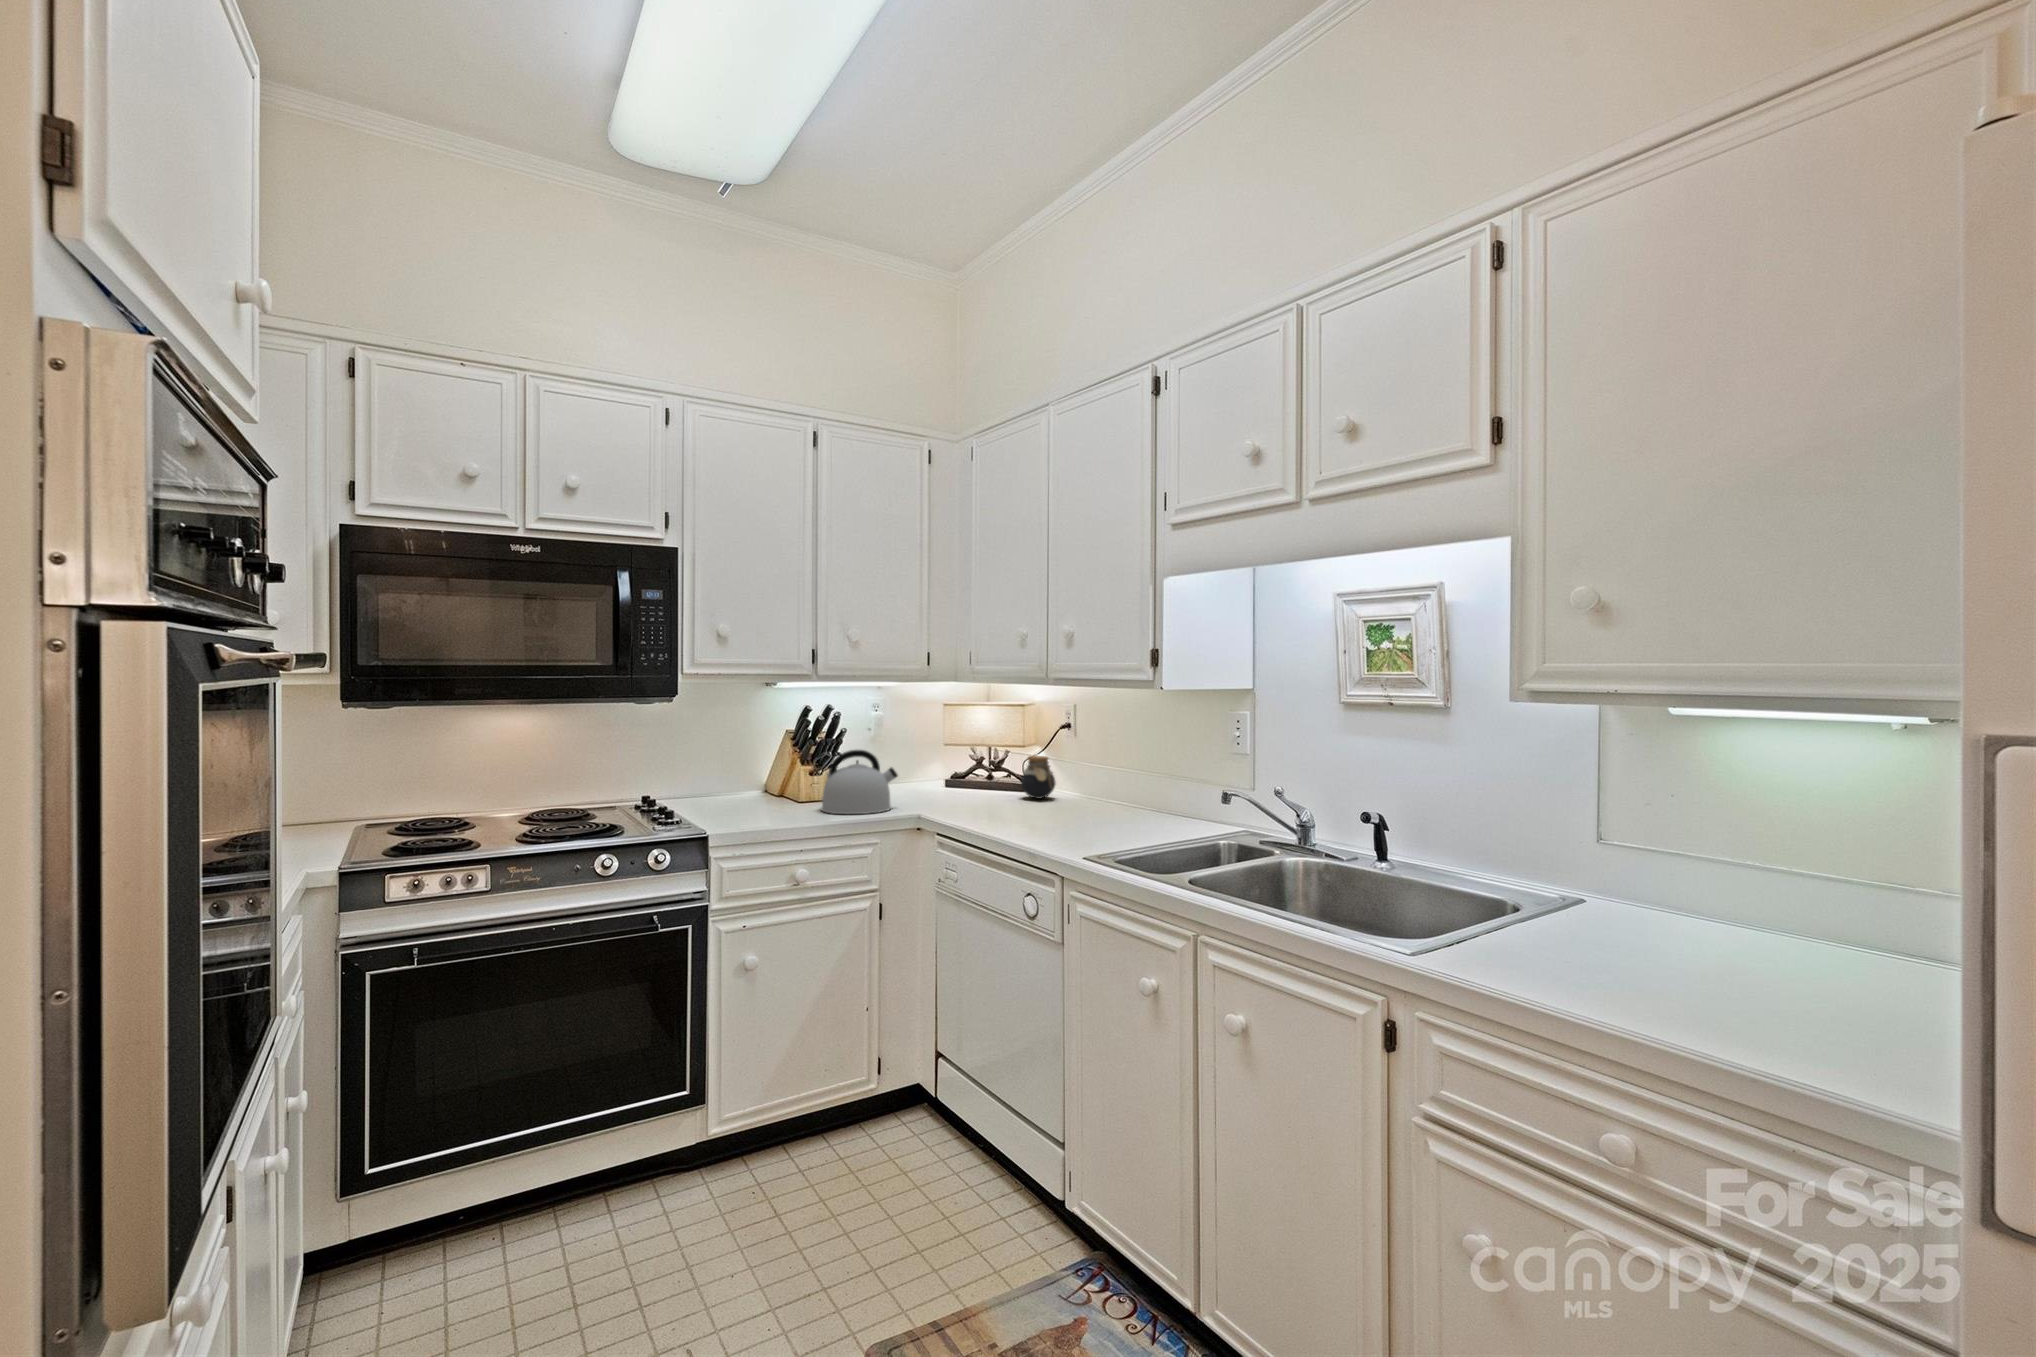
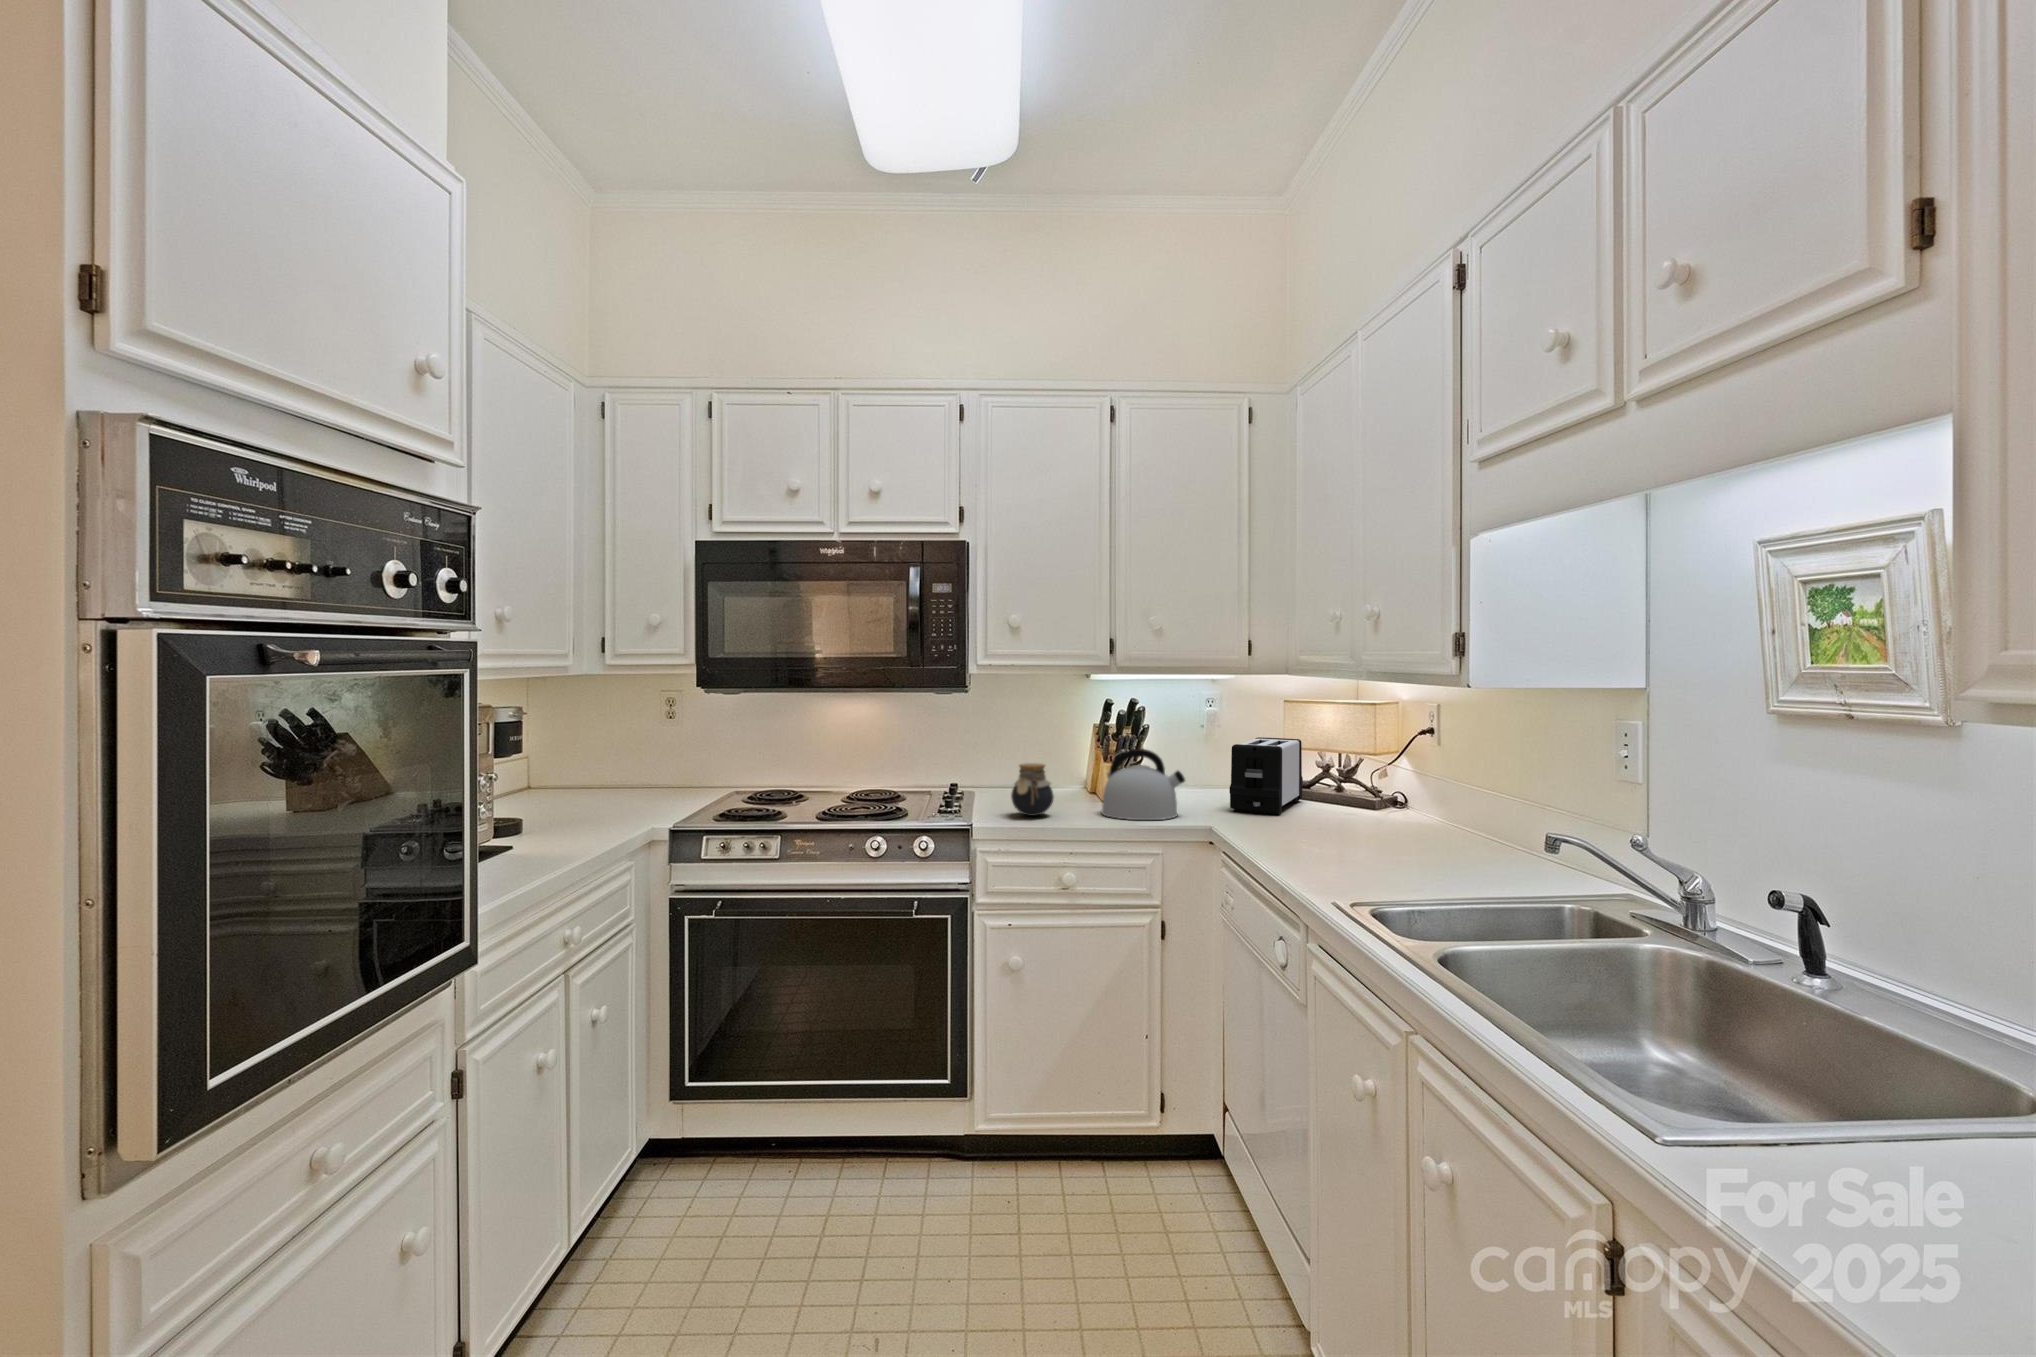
toaster: none [927,737,969,800] -> present [1229,737,1303,815]
jar: present [1021,756,1056,799] -> present [1011,763,1054,816]

